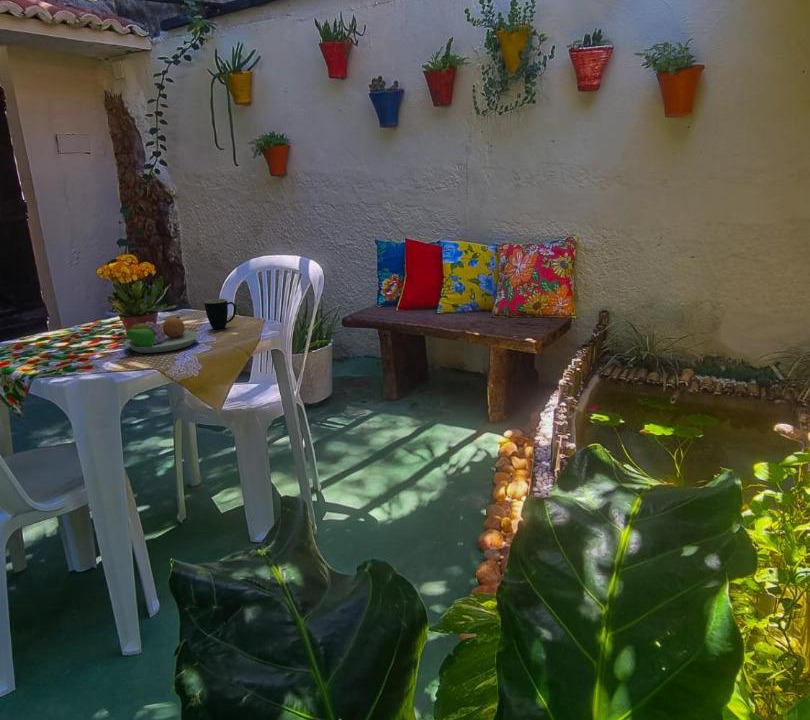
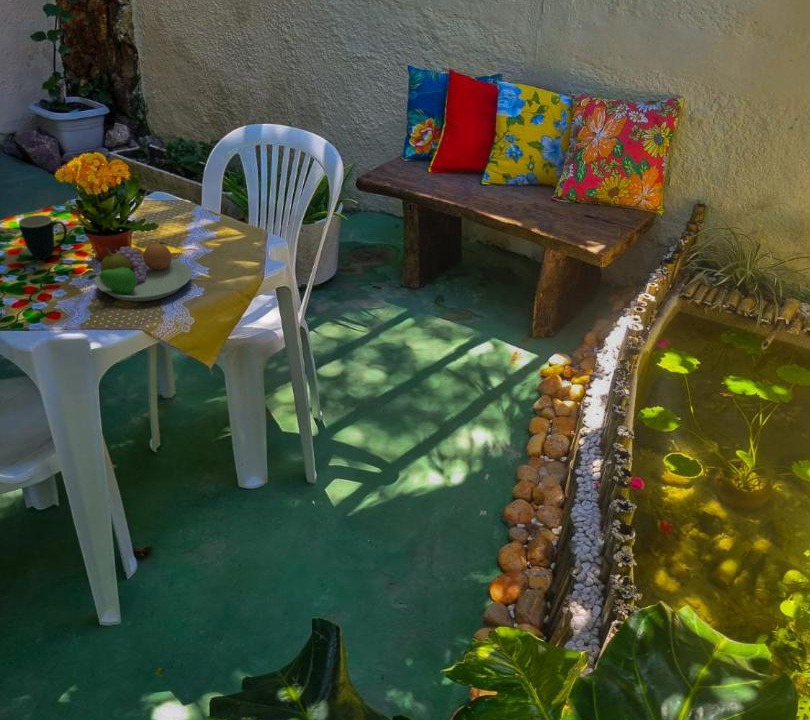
mug: present [204,299,236,329] -> present [19,215,67,259]

